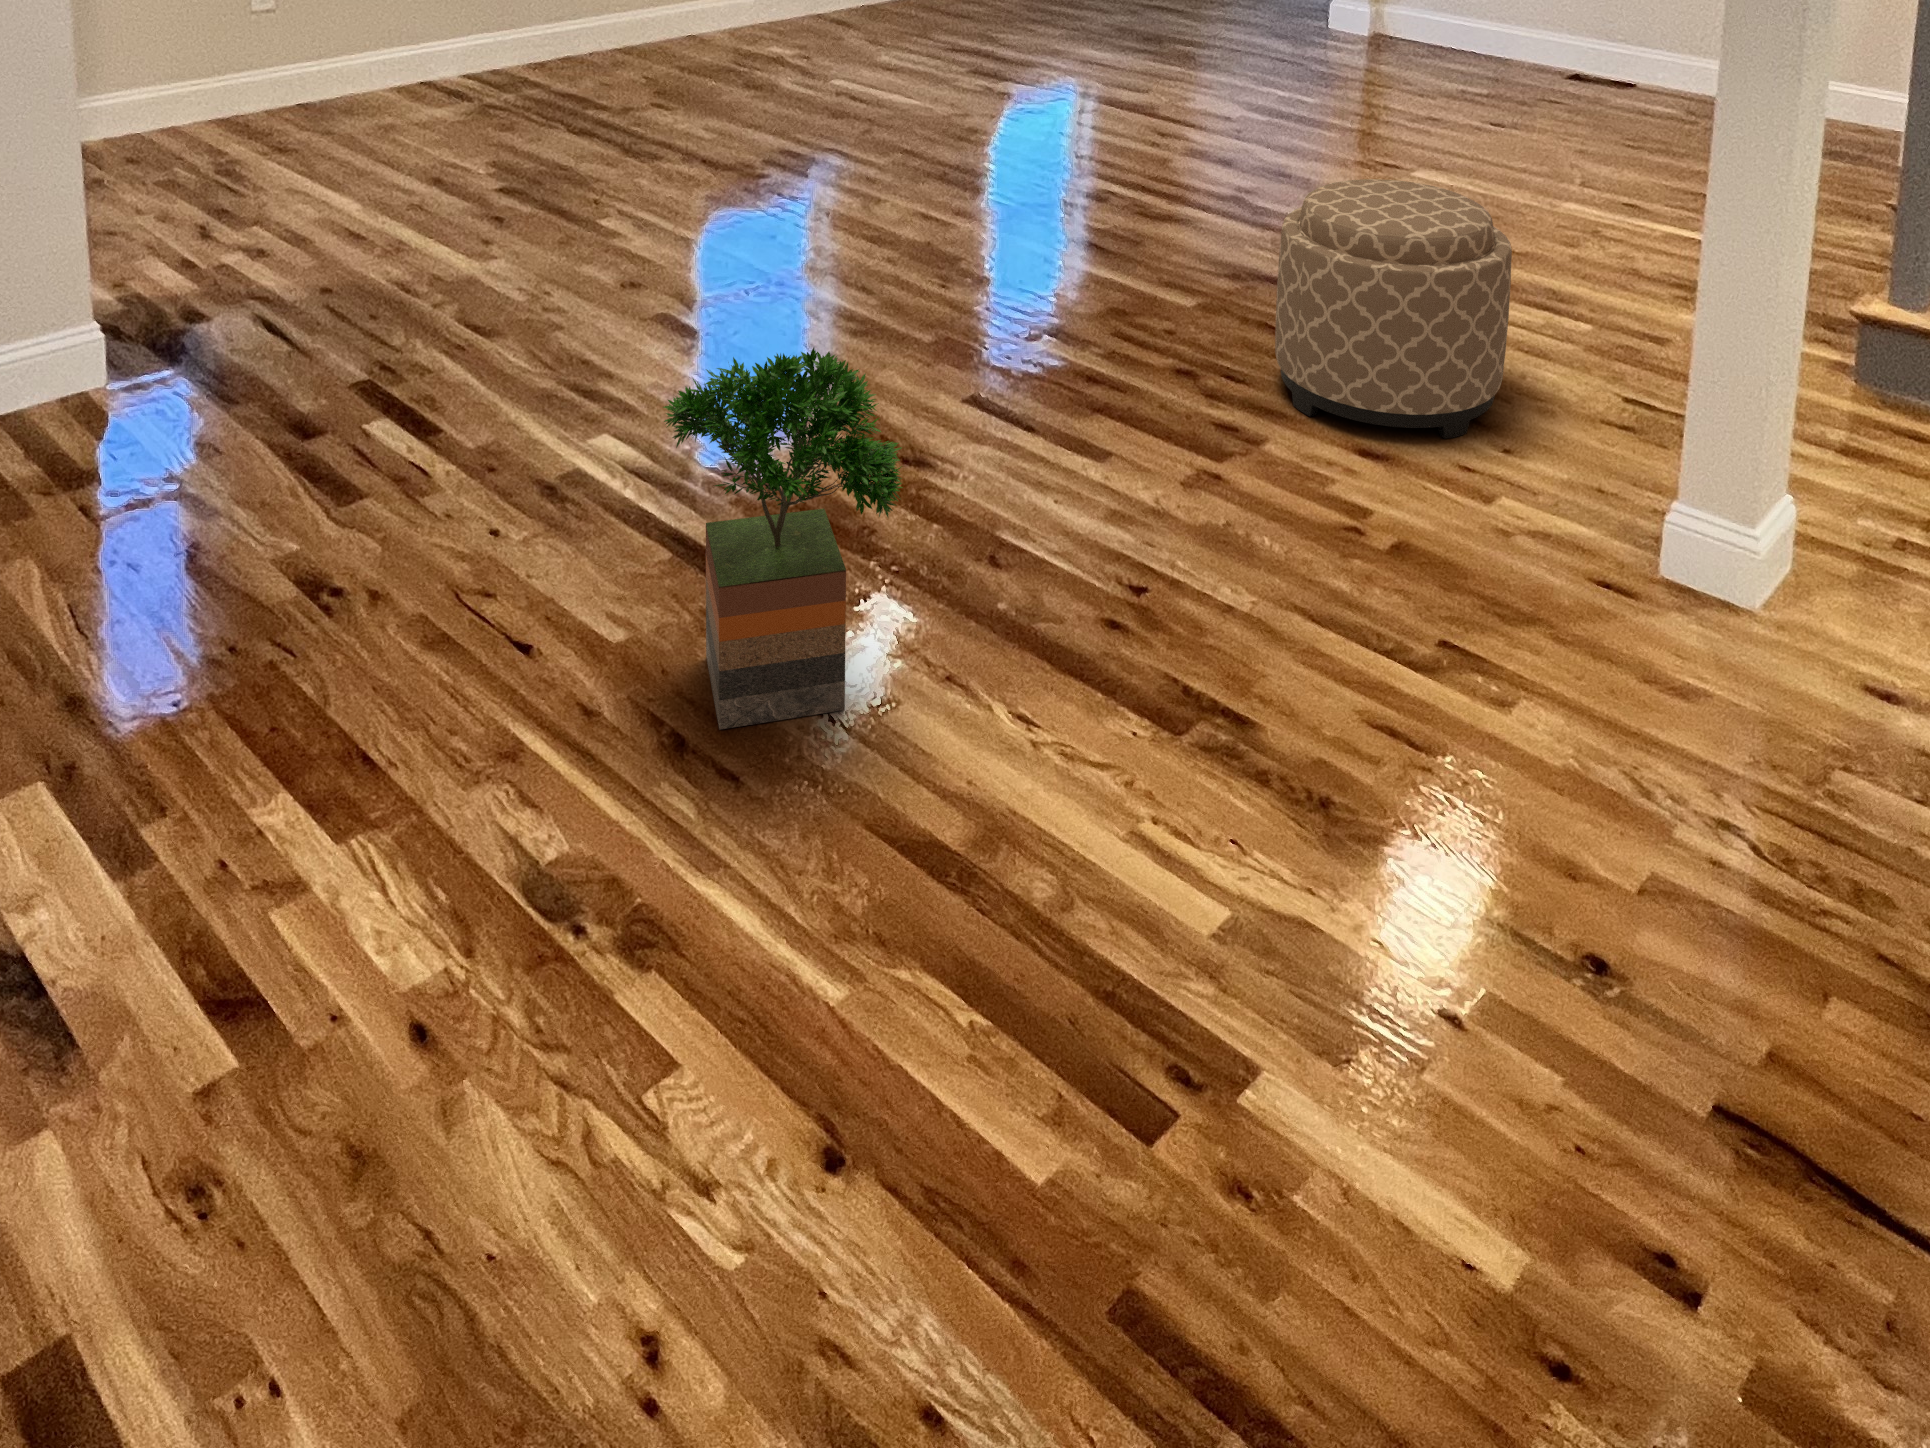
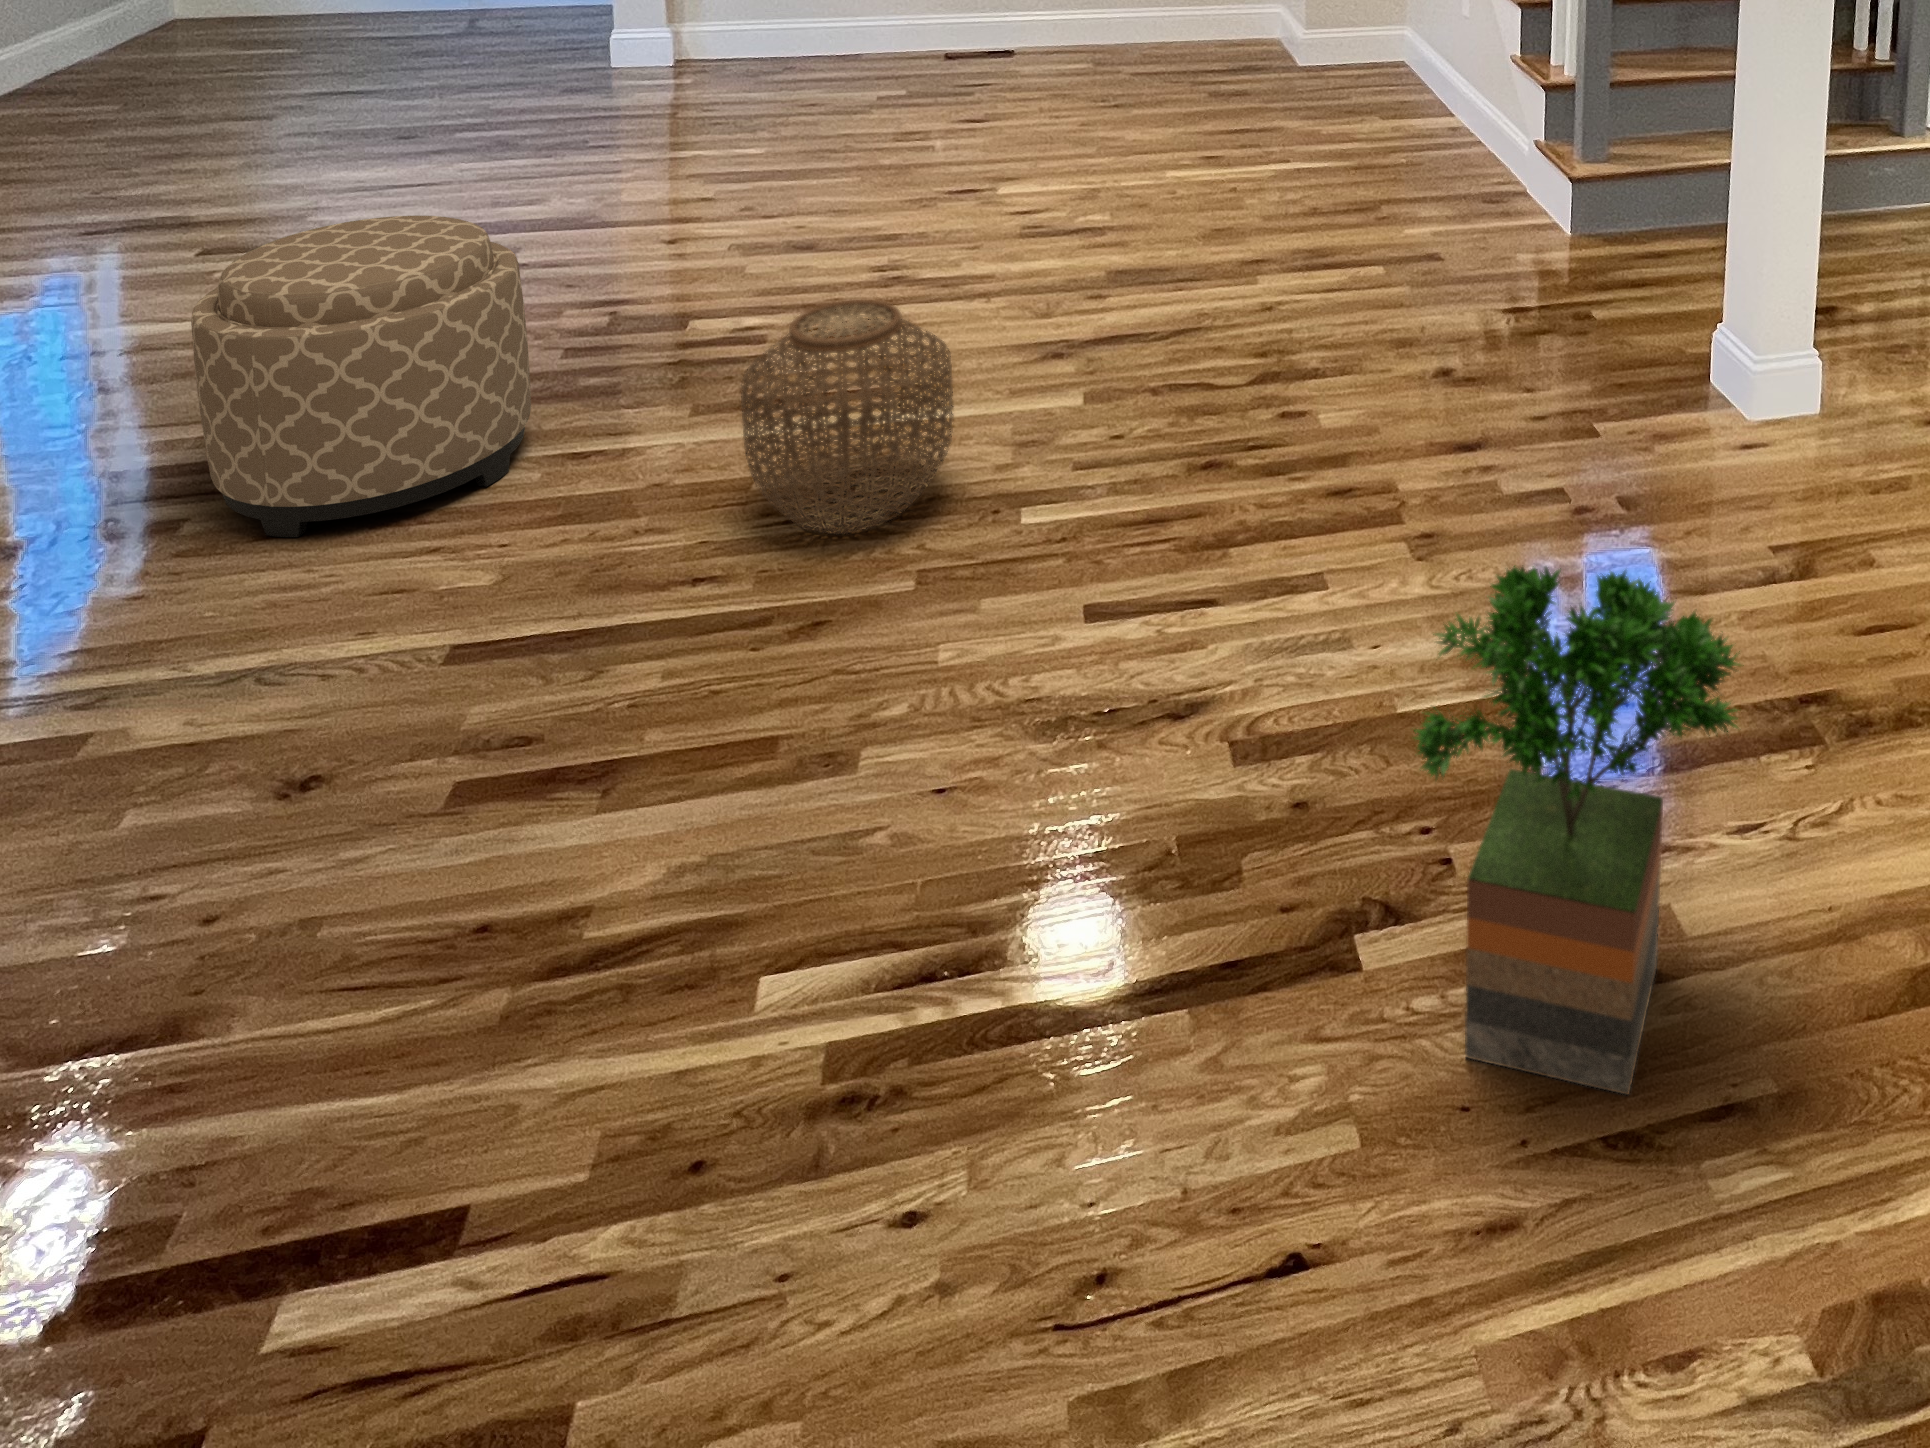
woven basket: none [916,146,1054,306] -> present [741,300,954,534]
ottoman: present [1275,179,1512,439] -> present [191,215,531,537]

